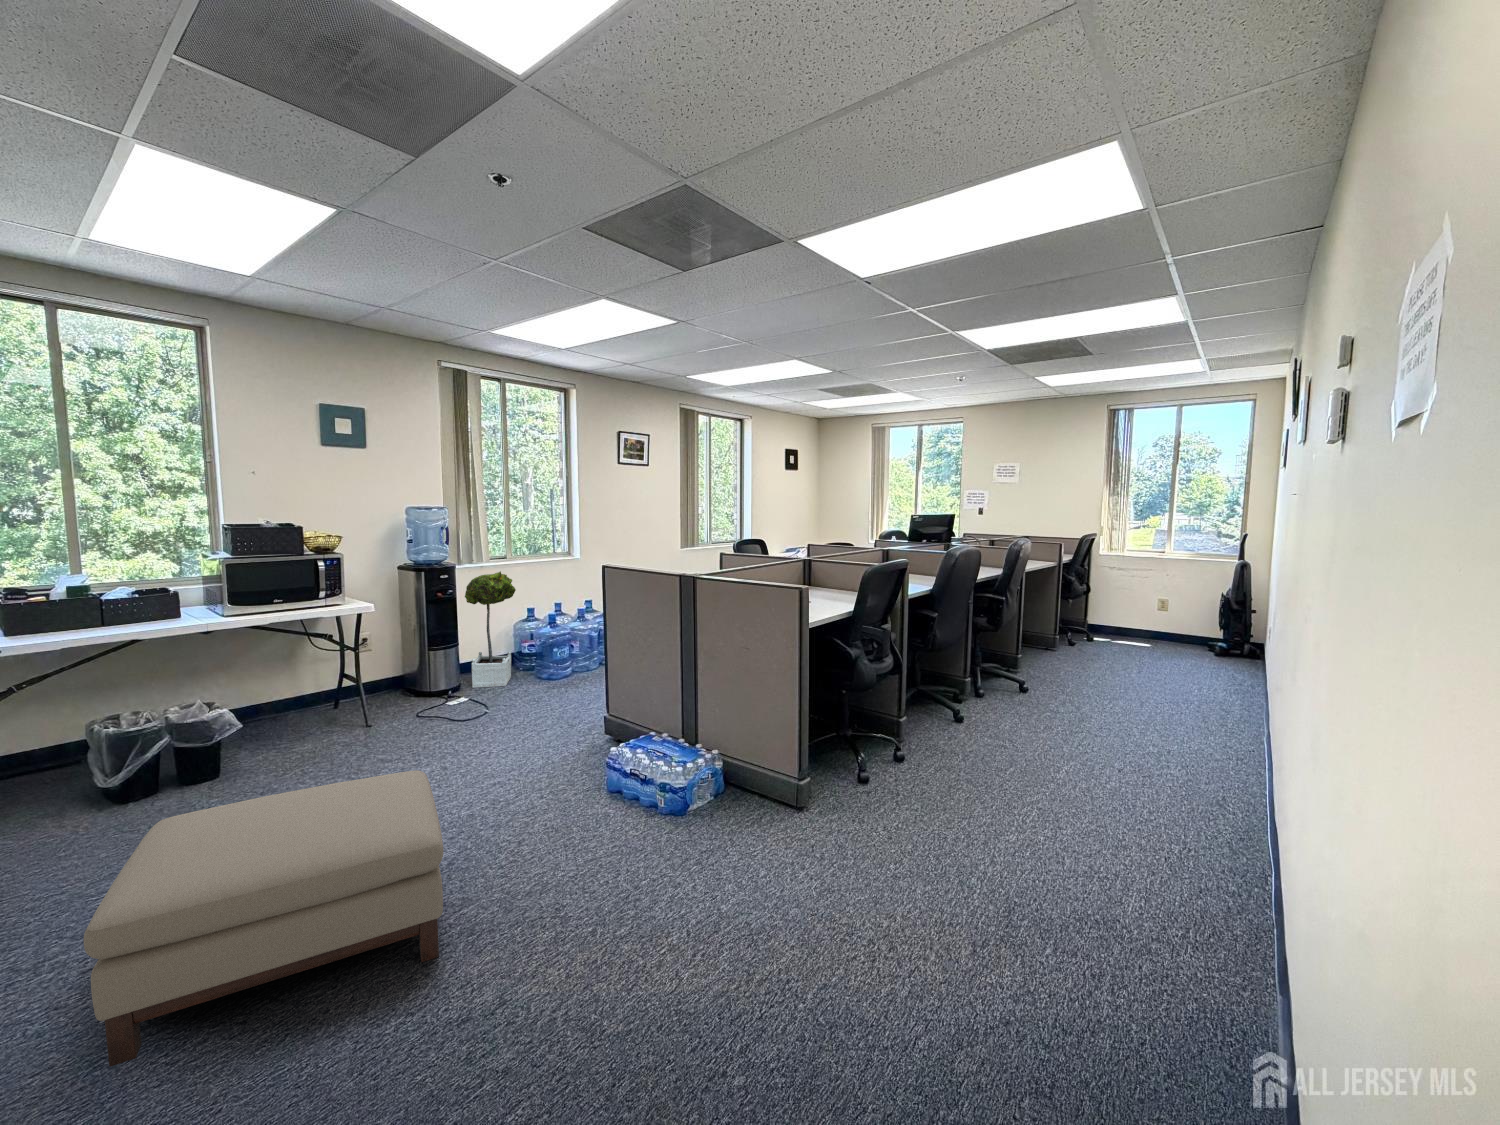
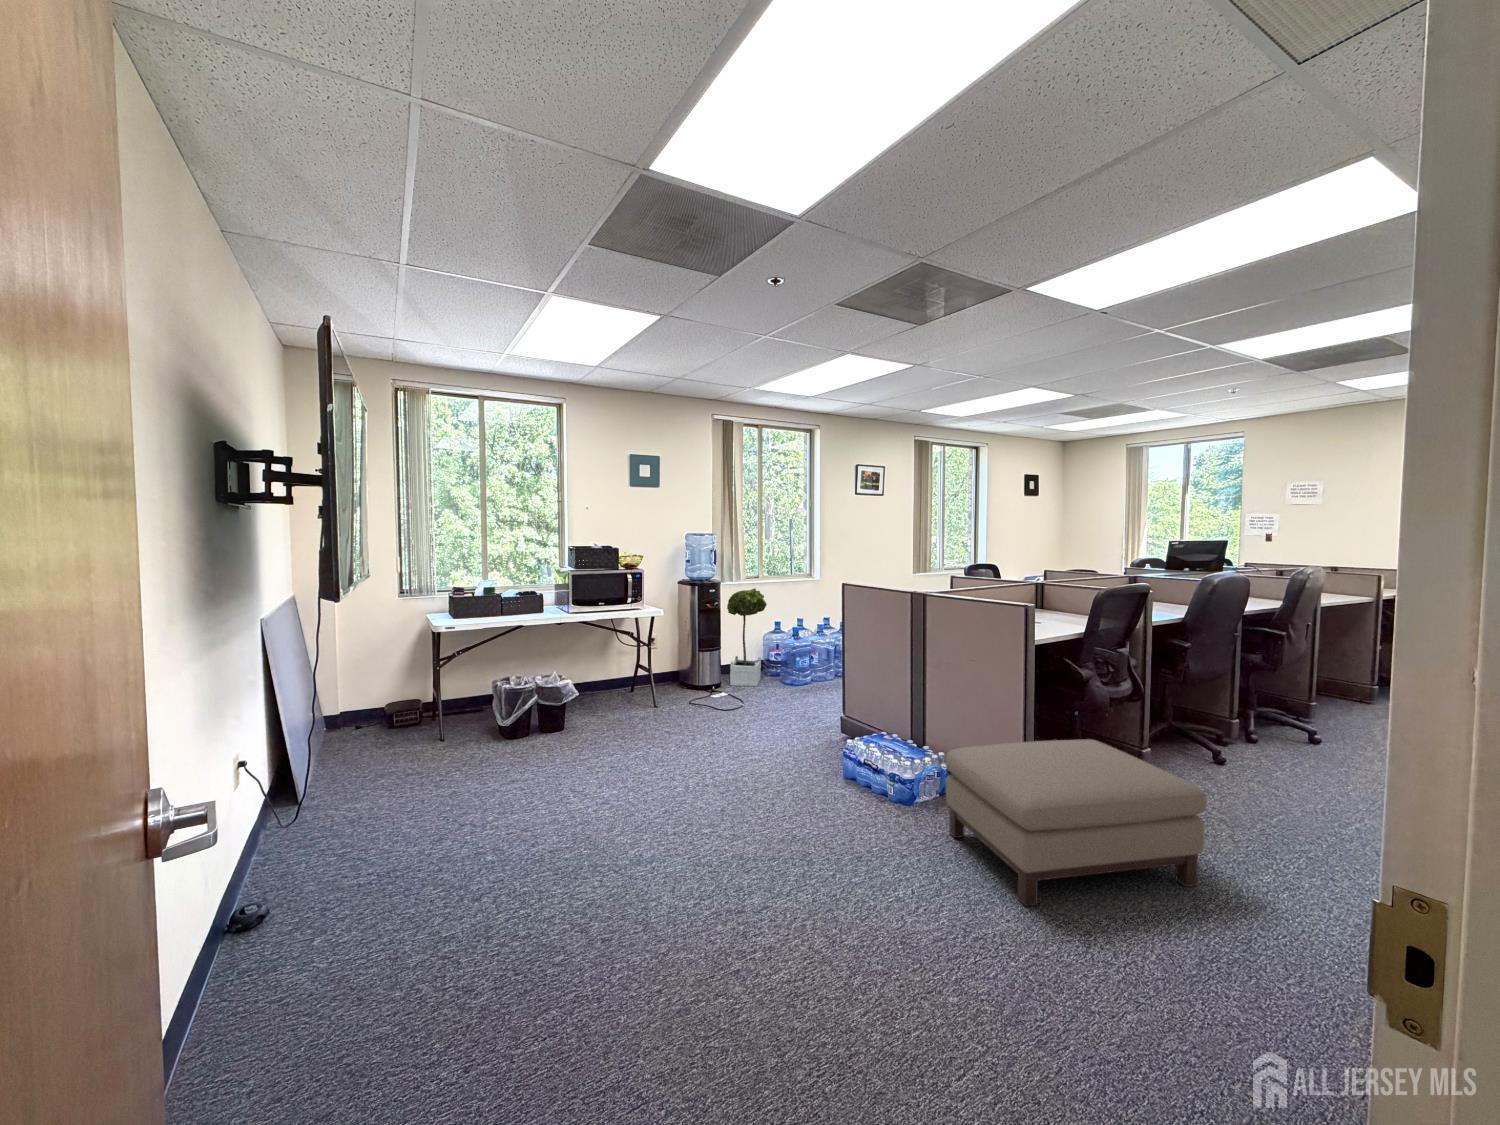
ottoman: present [83,770,443,1067] -> present [946,739,1207,906]

